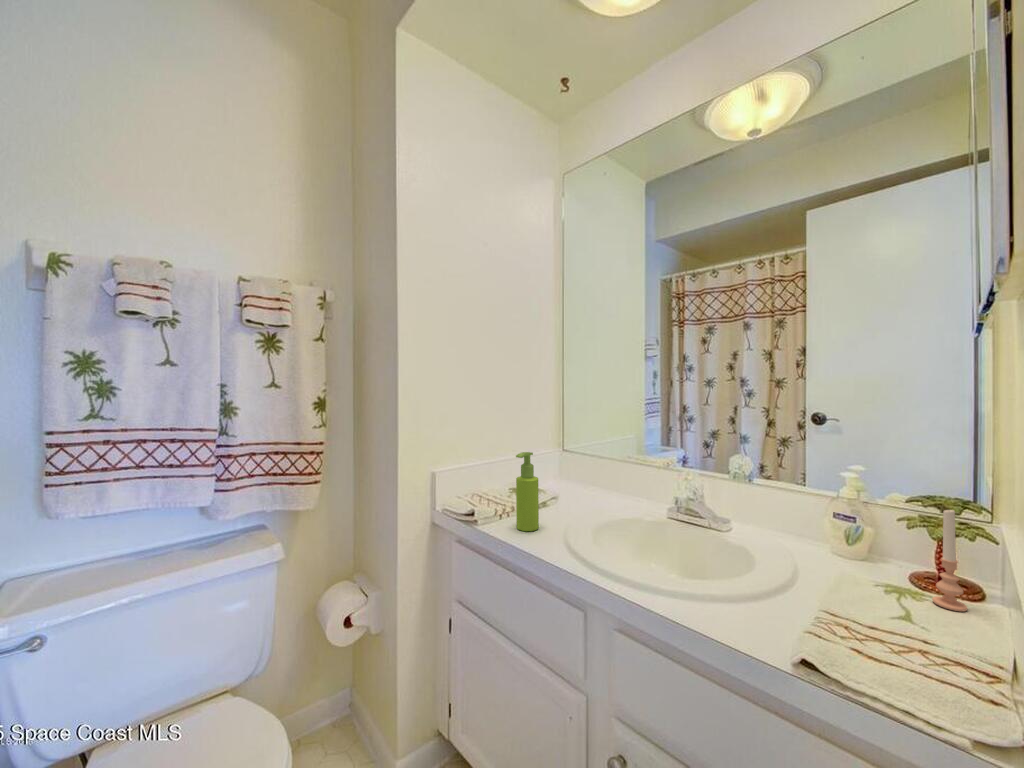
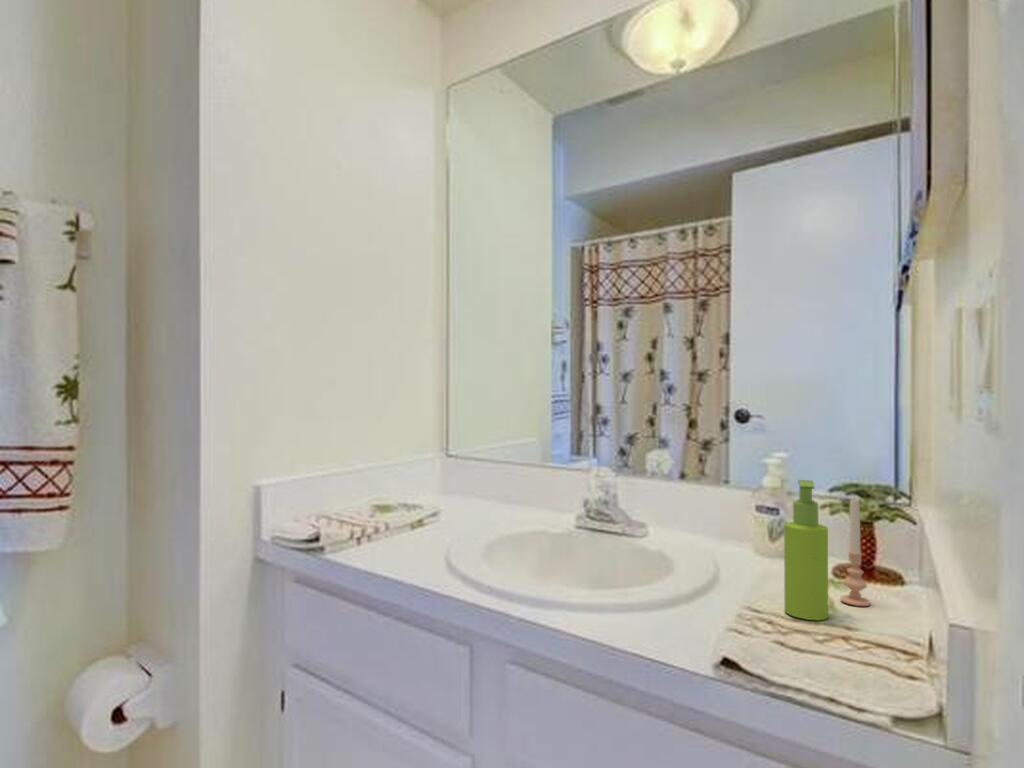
soap dispenser: present [516,452,539,531] -> present [784,480,828,620]

